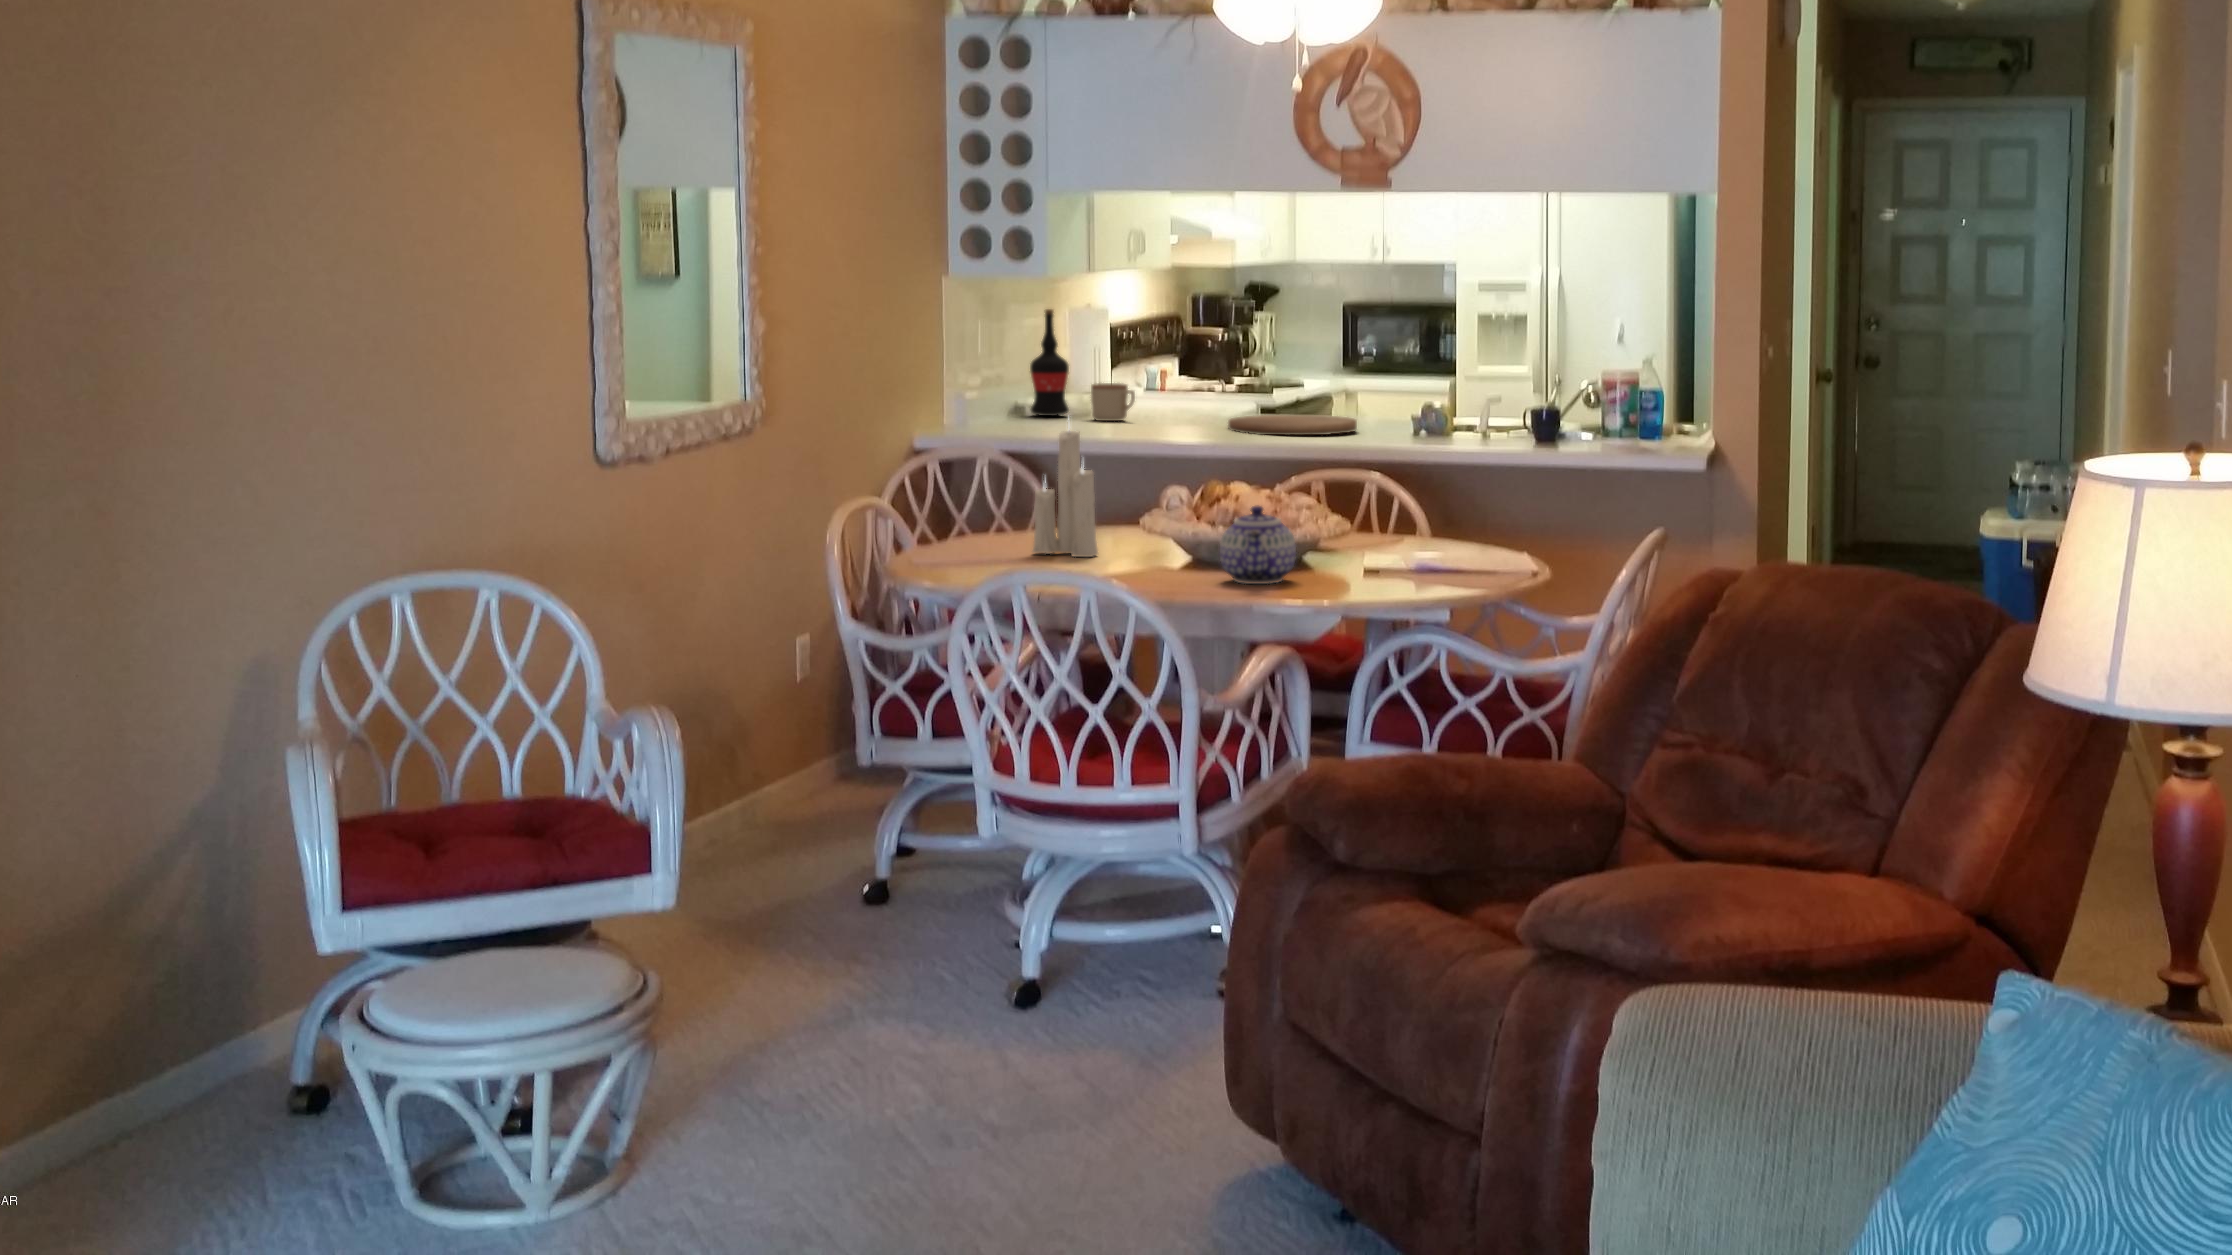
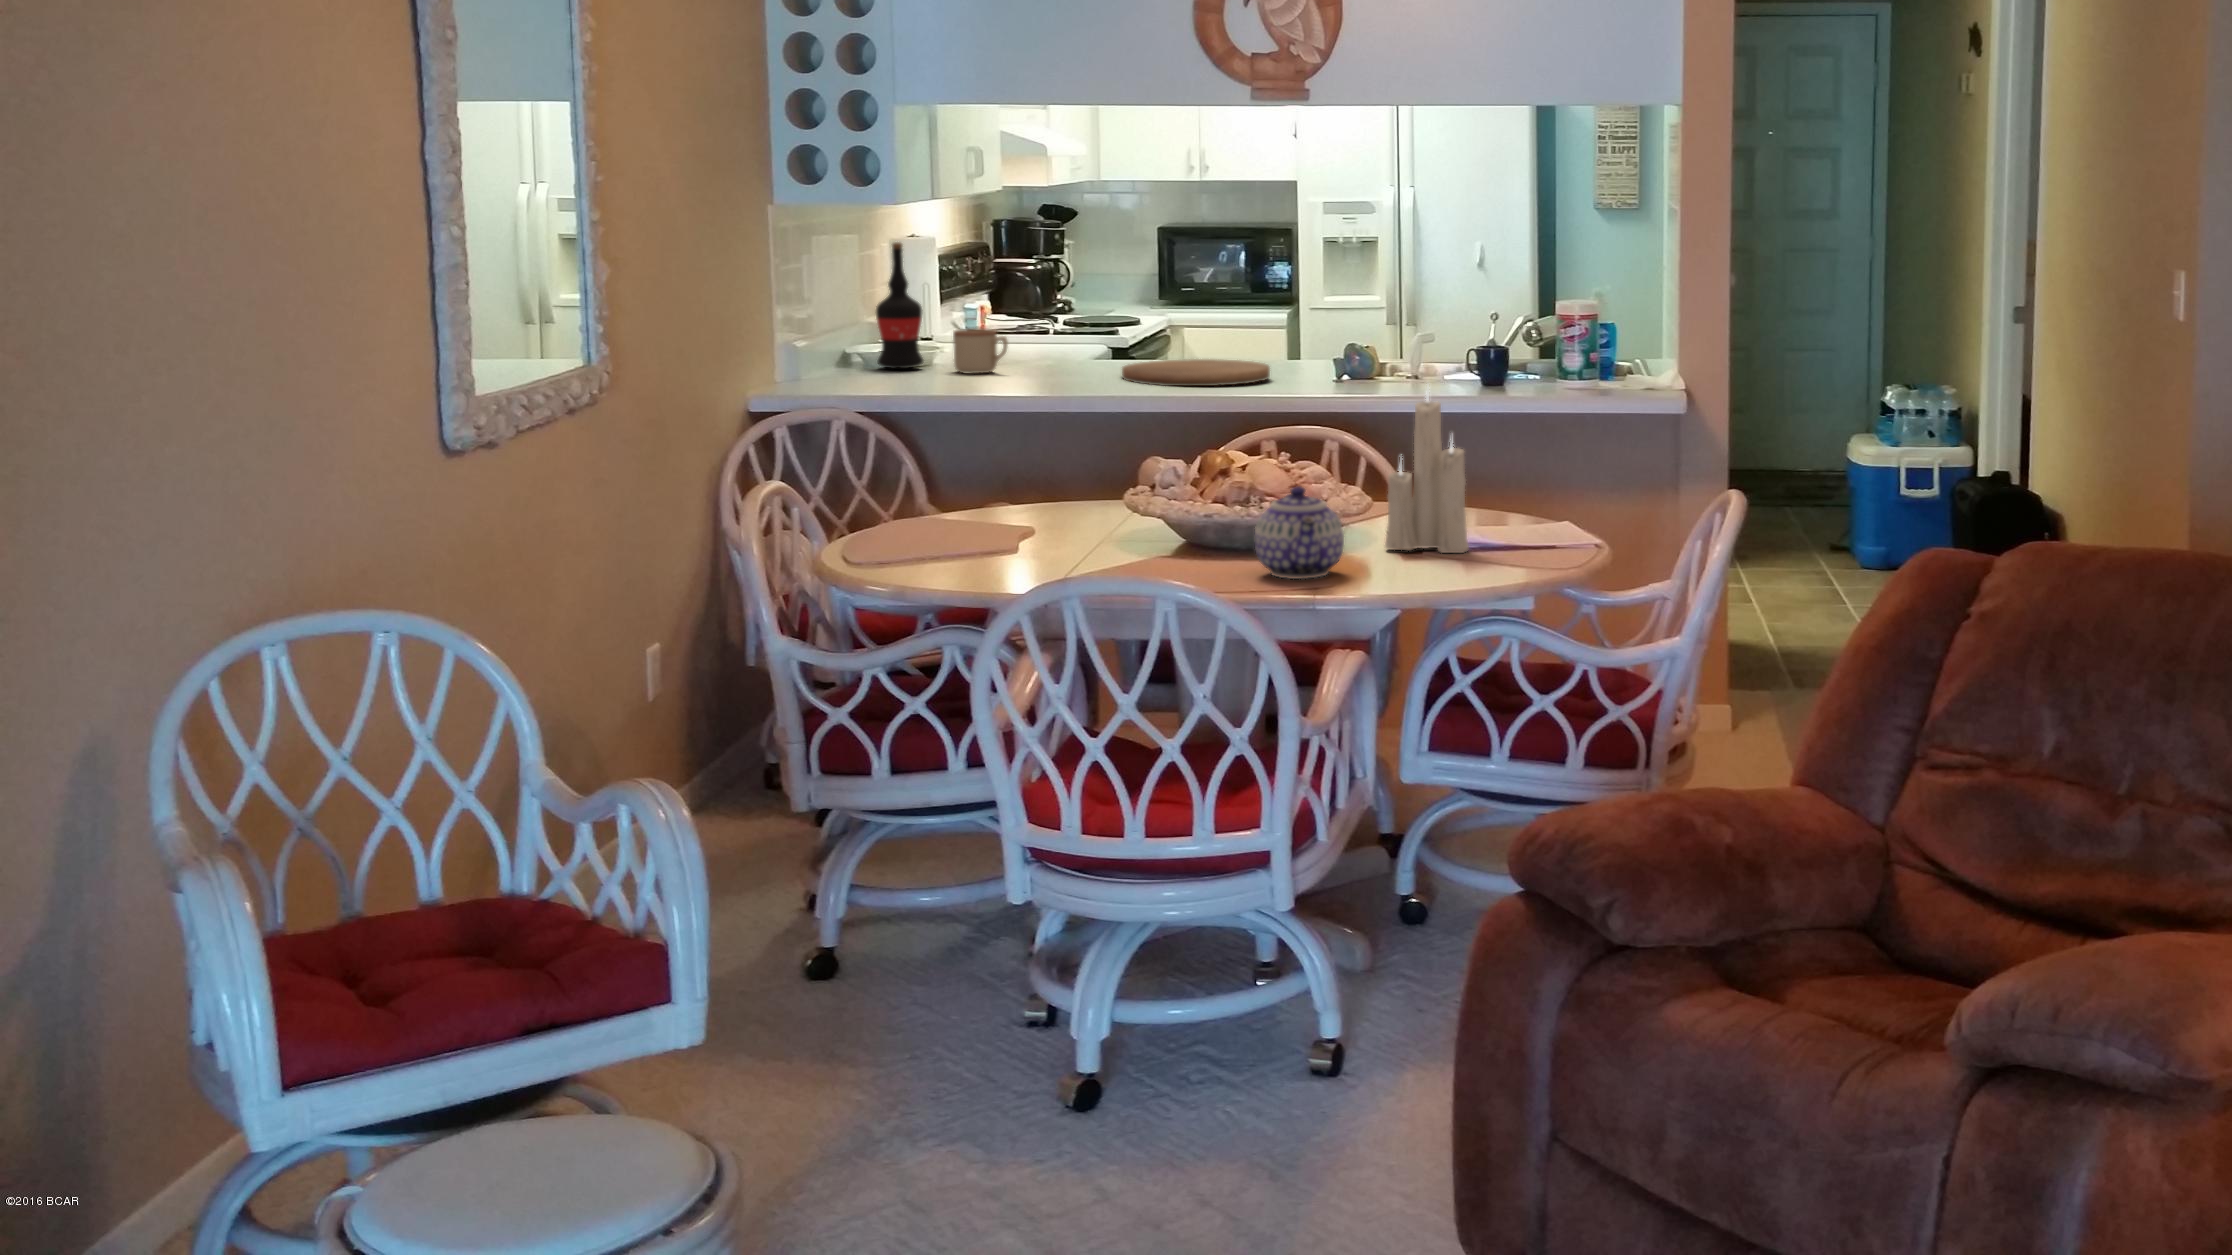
candle: present [1033,429,1098,557] -> present [1385,394,1469,553]

